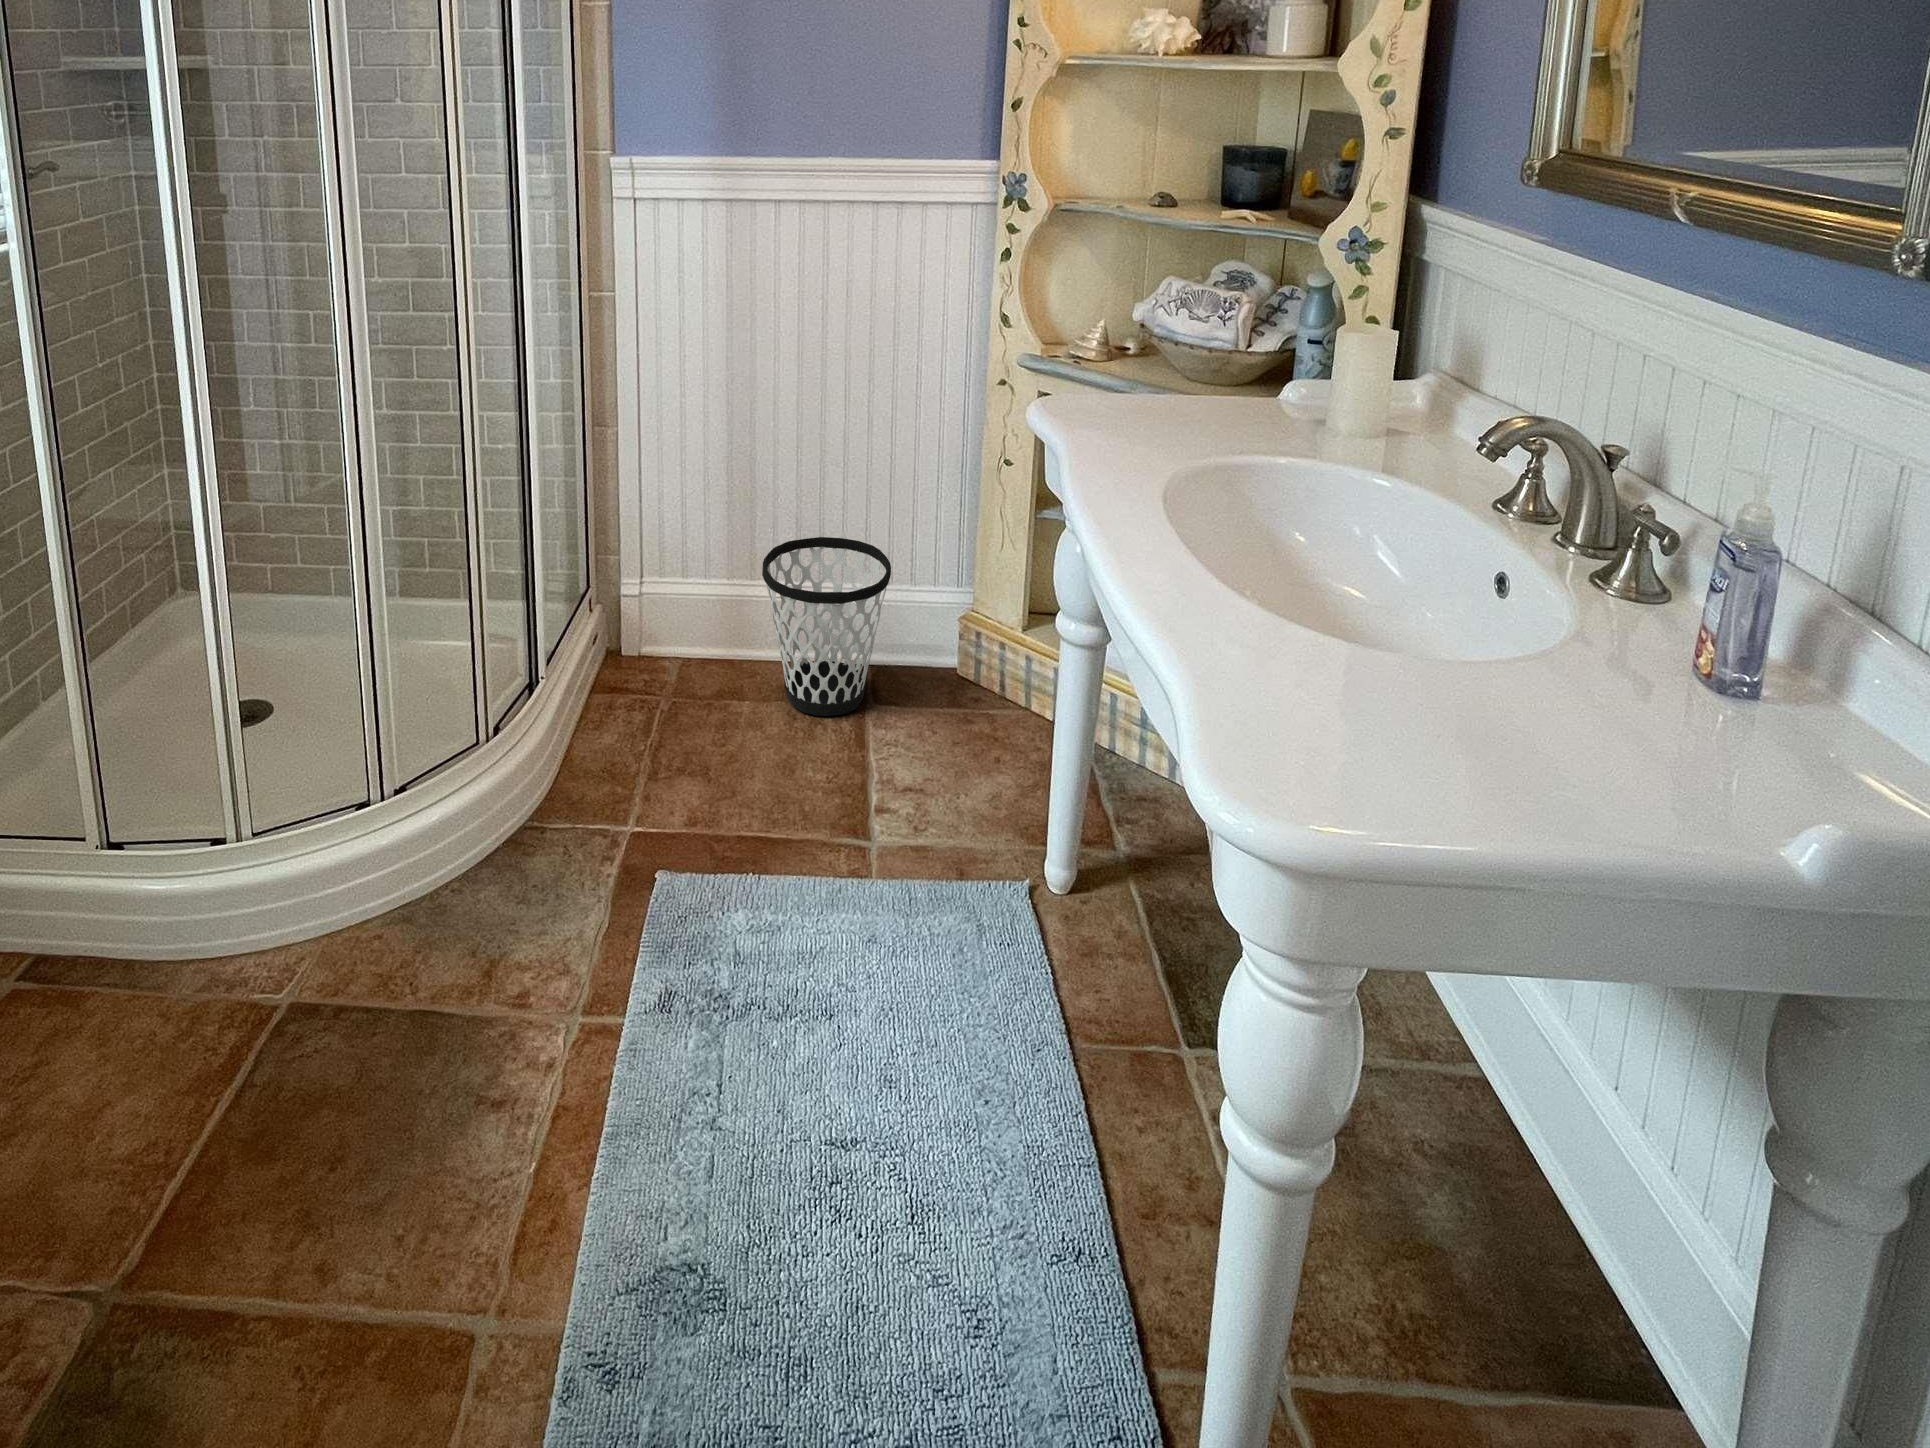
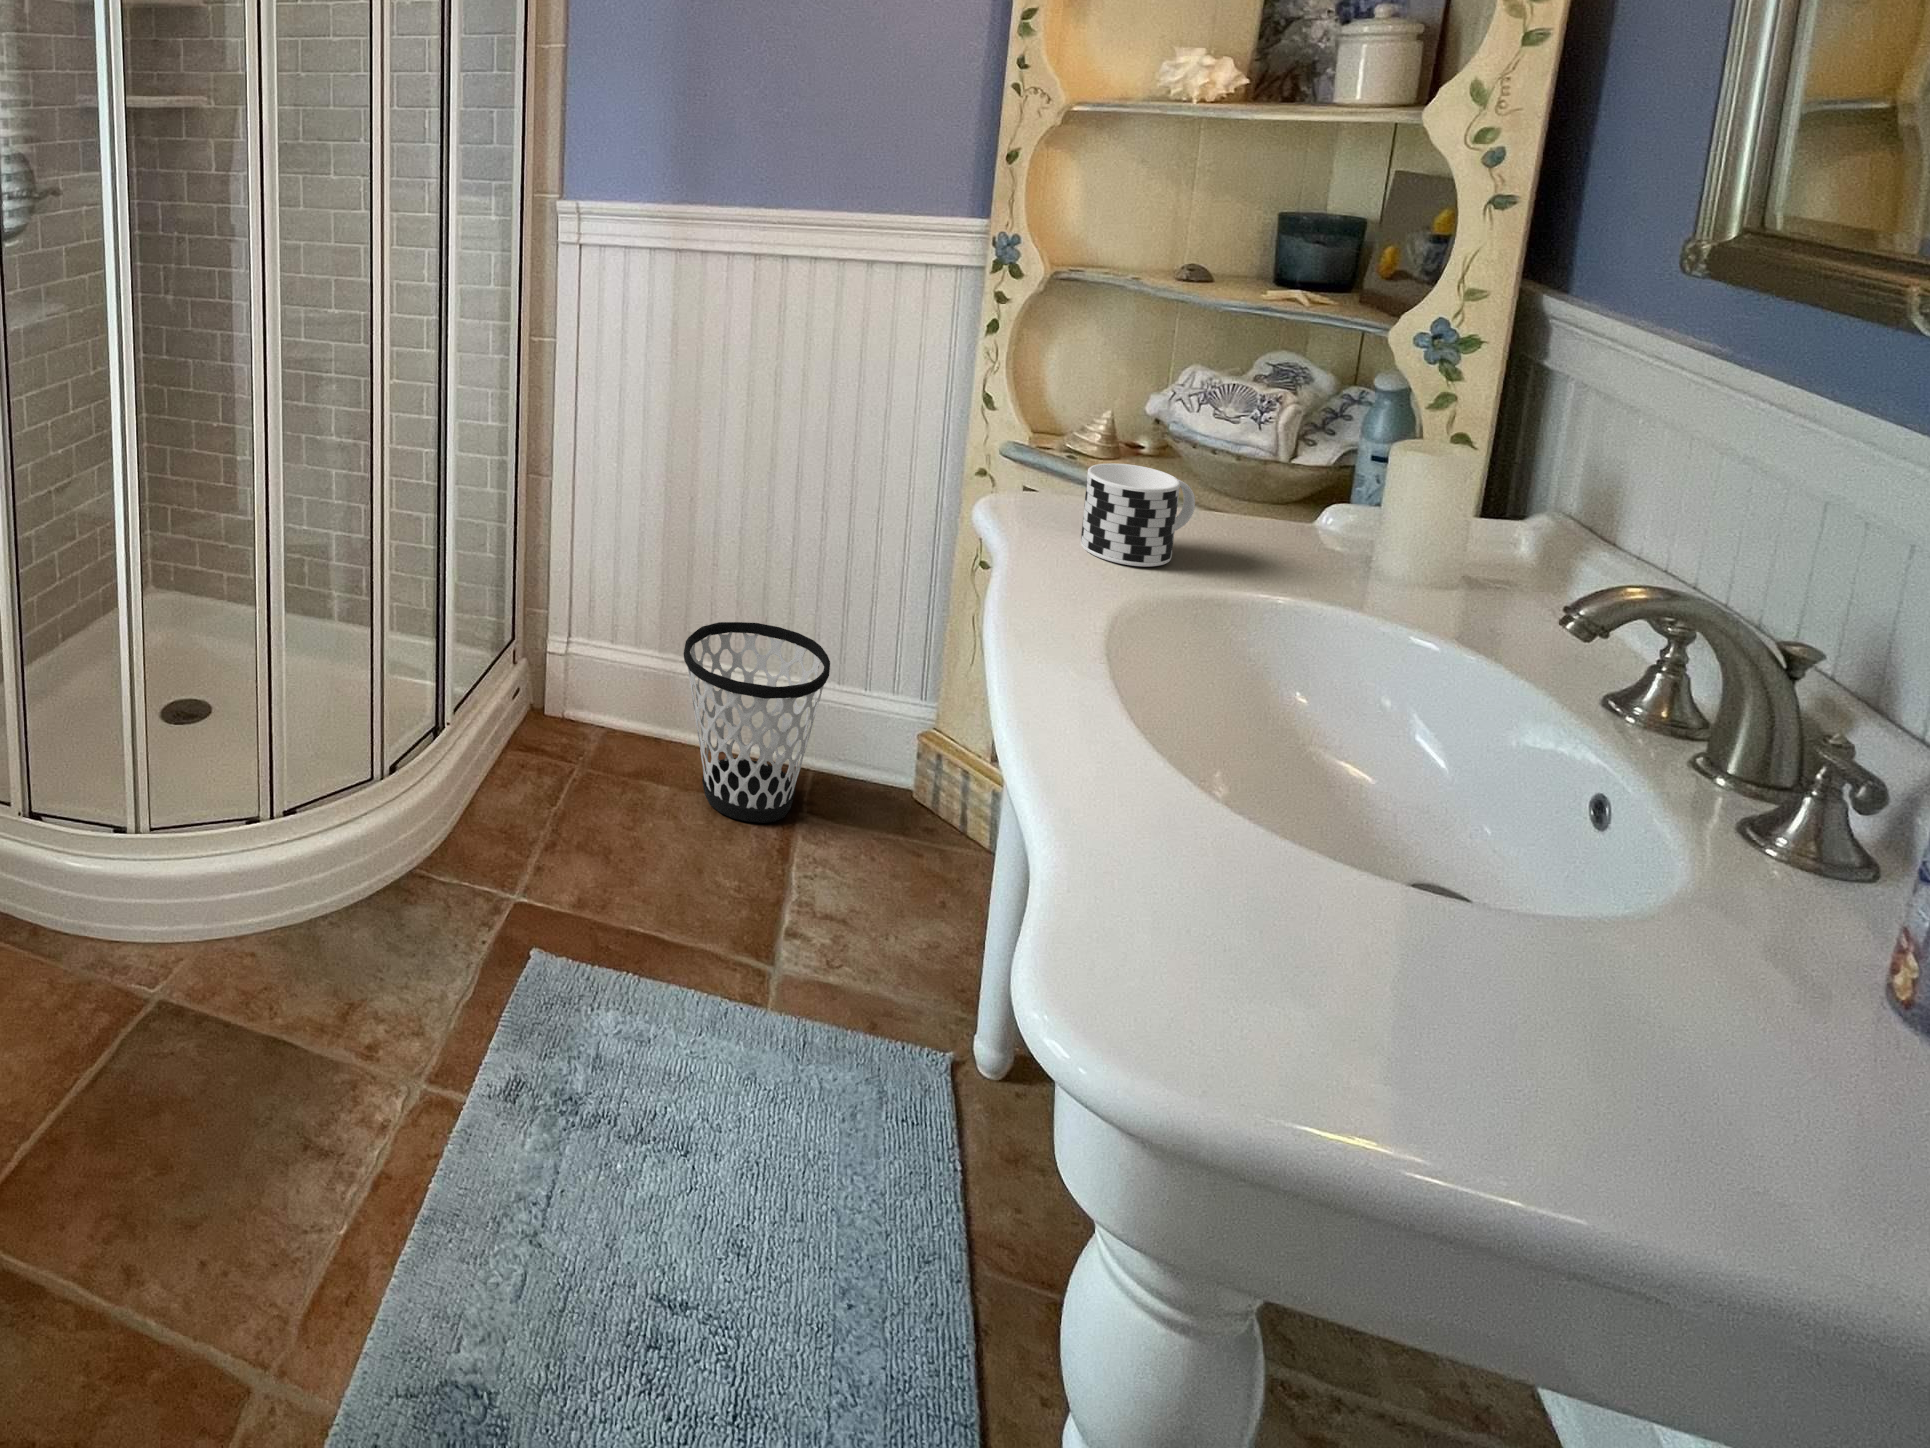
cup: none [1123,365,1205,448] -> present [1081,463,1195,567]

